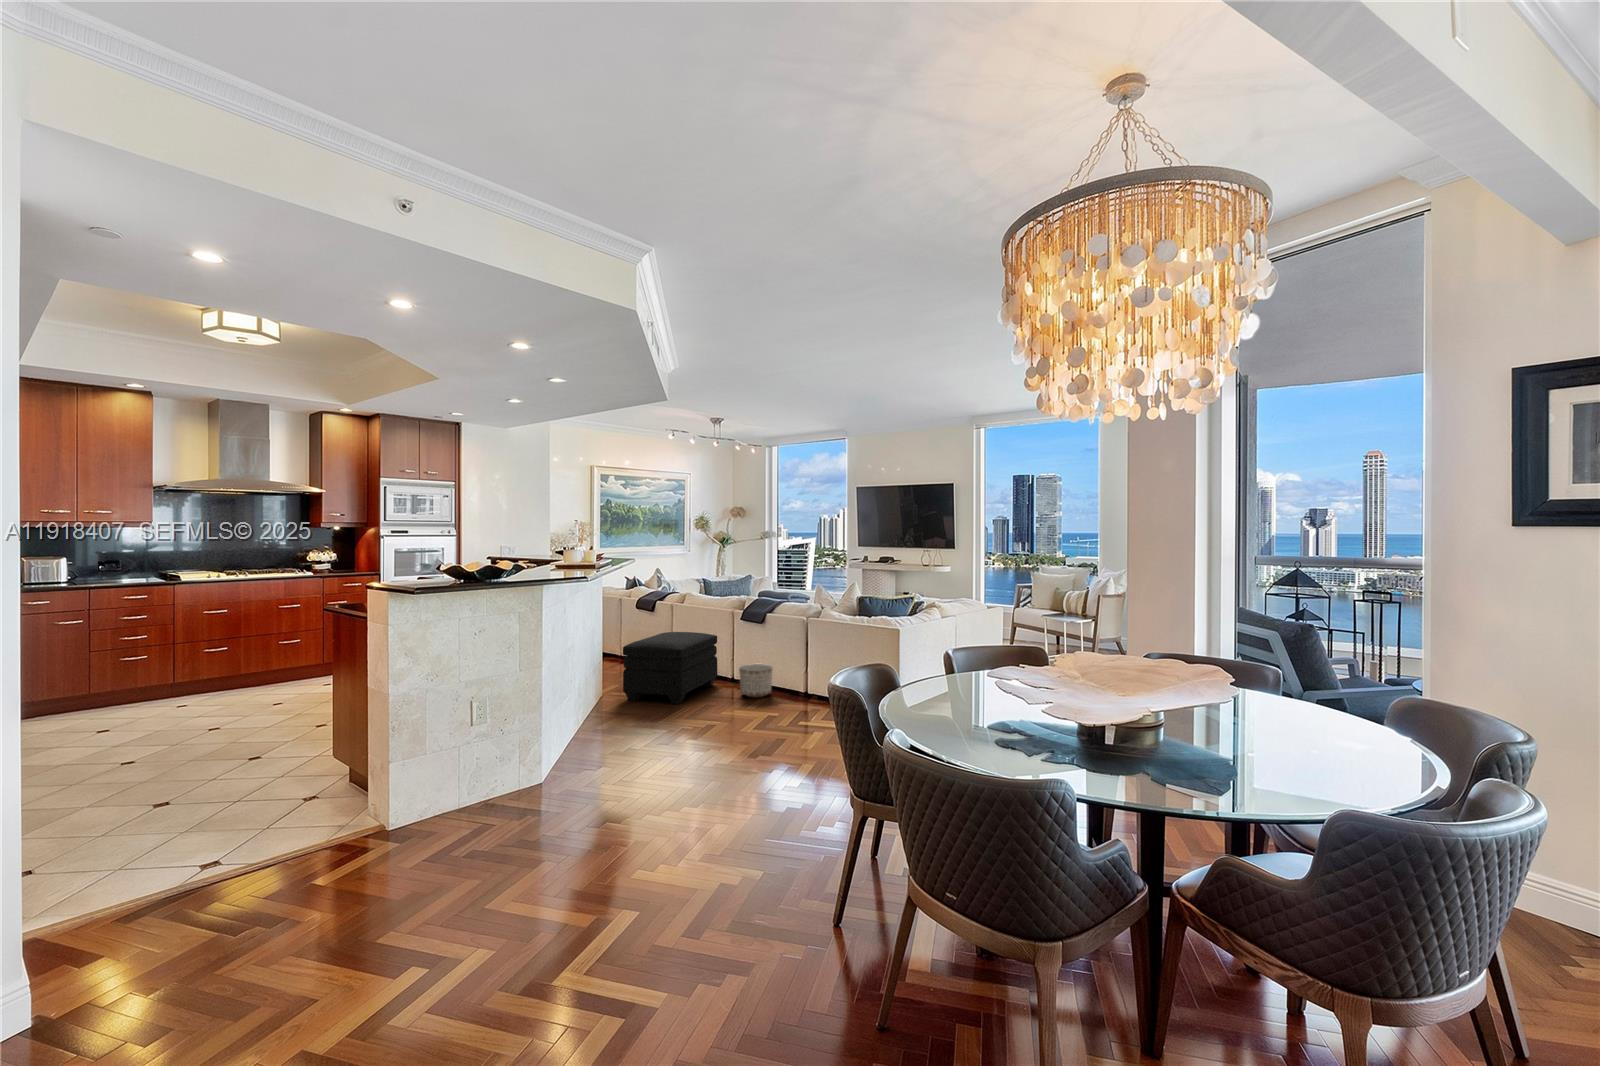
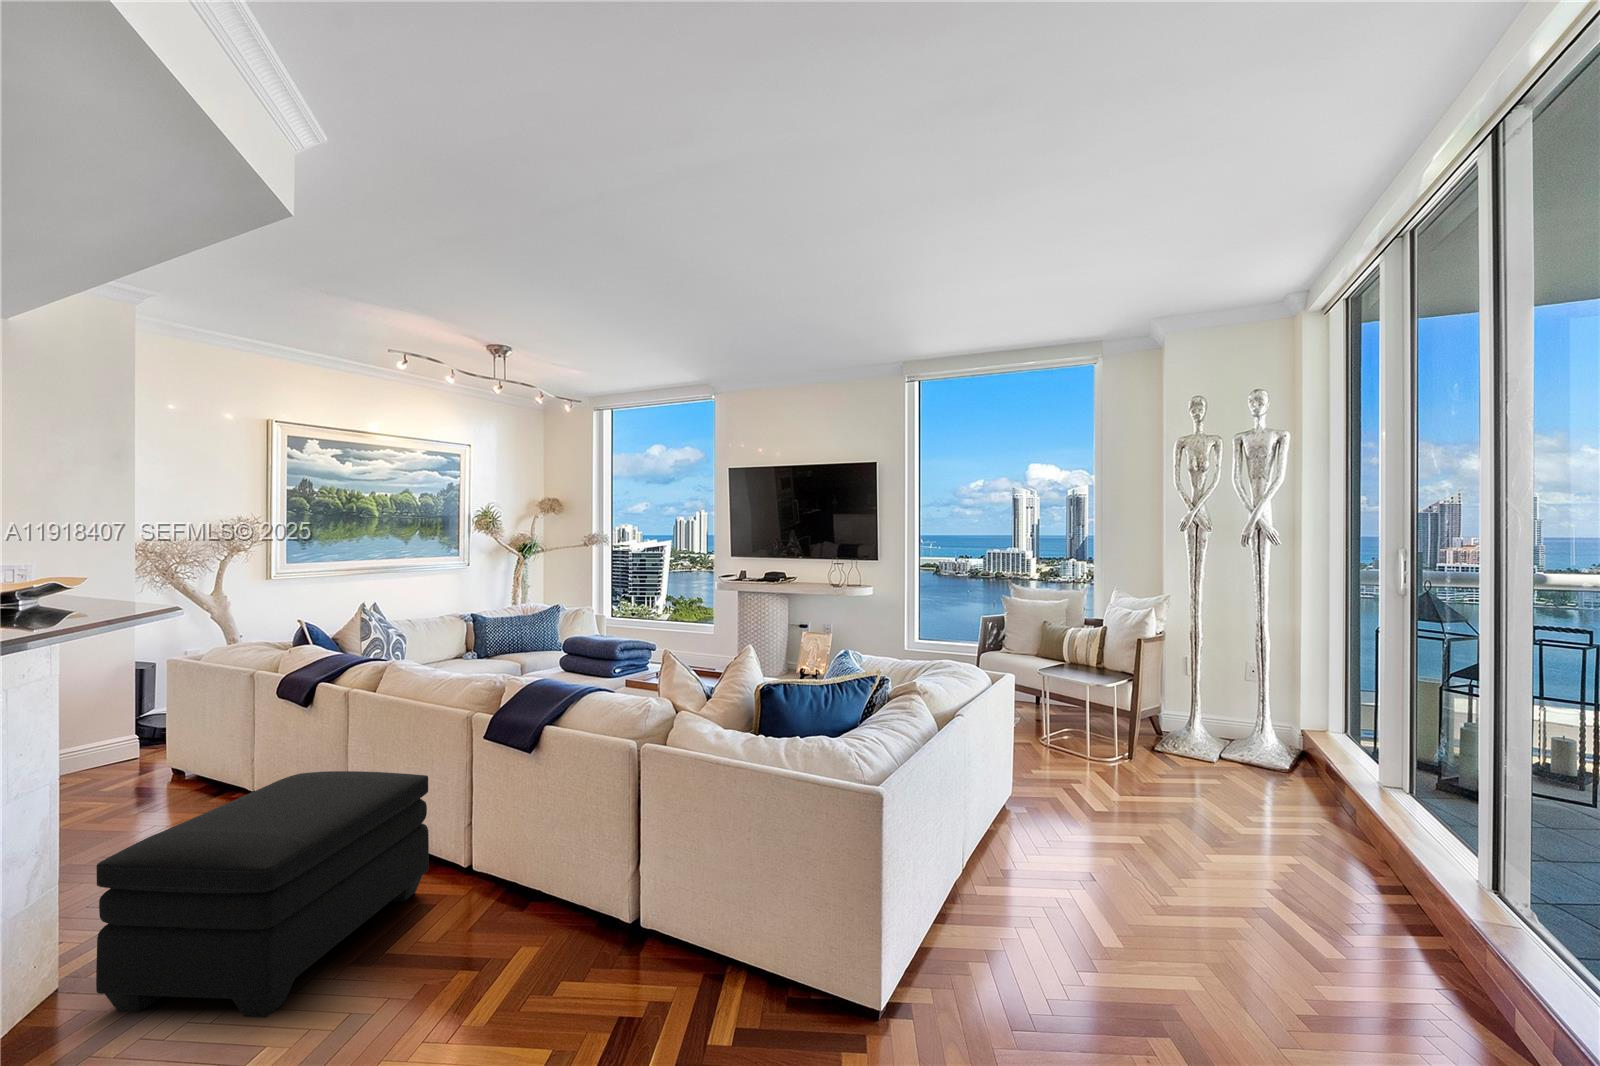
planter: present [739,664,772,697] -> none [466,846,554,948]

